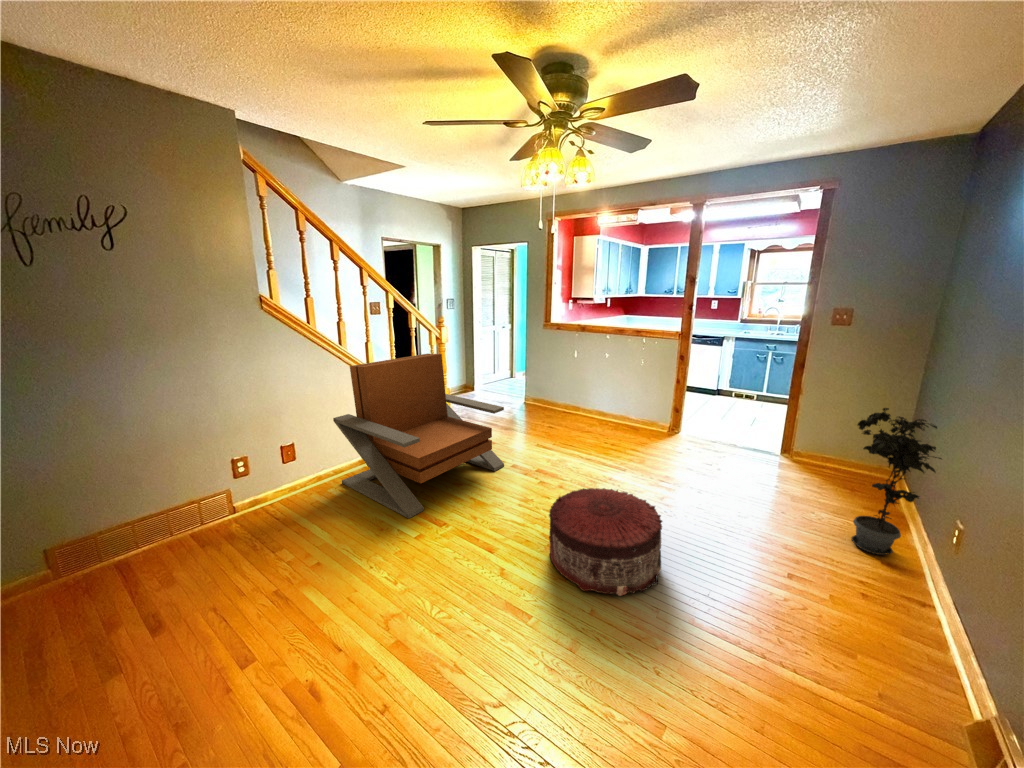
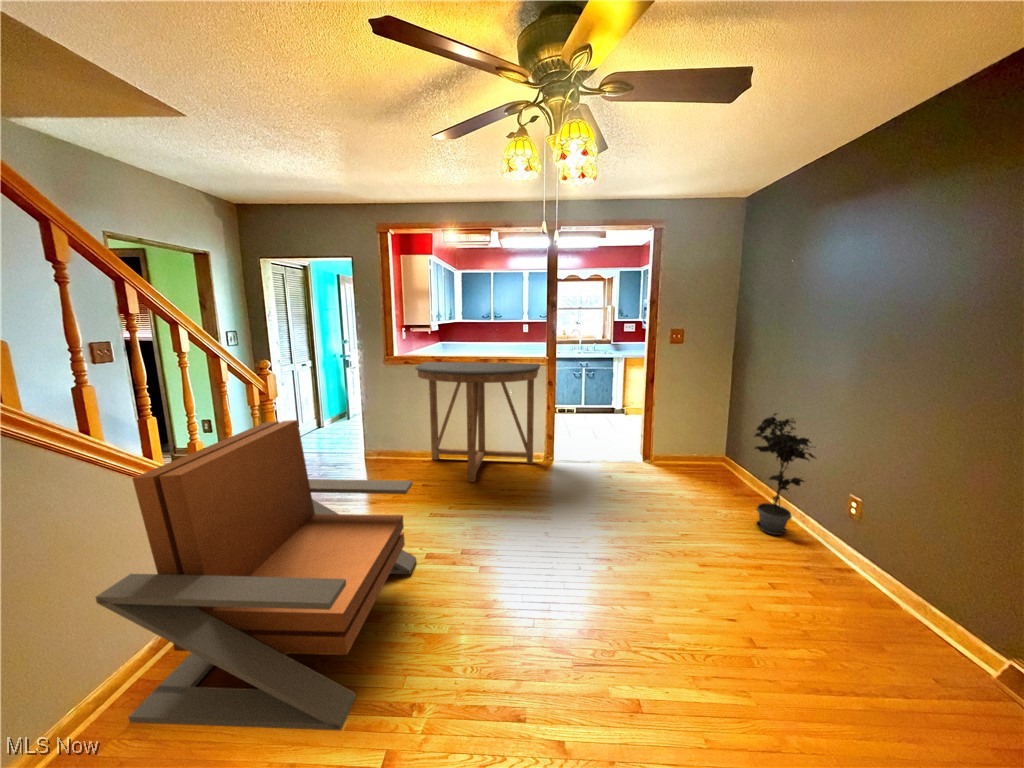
console table: none [557,329,671,433] -> present [415,362,540,482]
pouf: present [549,488,662,596] -> none [568,553,716,713]

